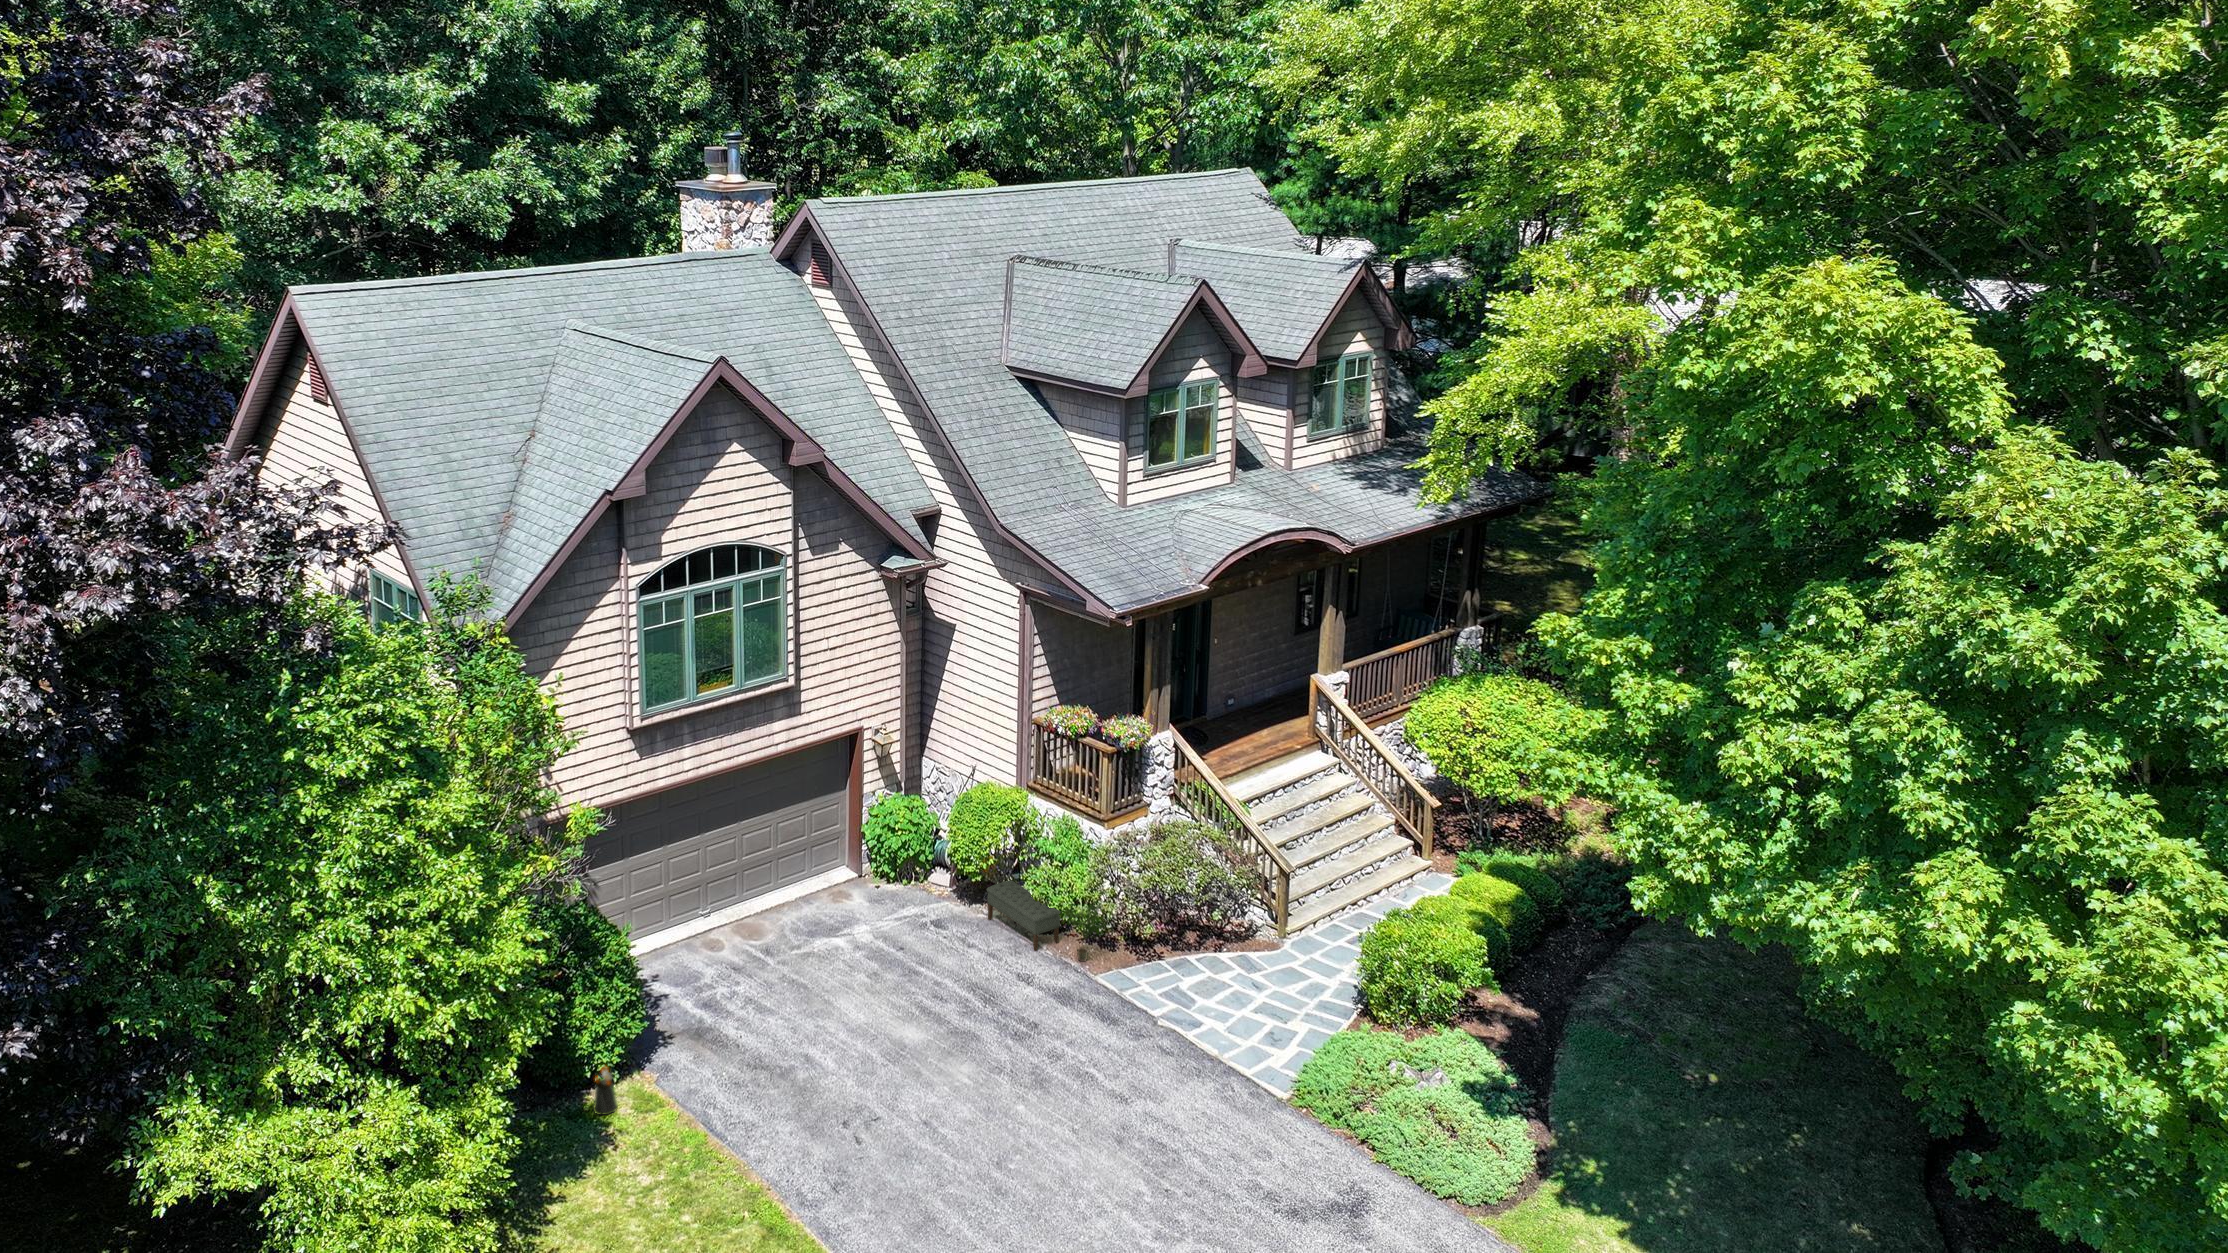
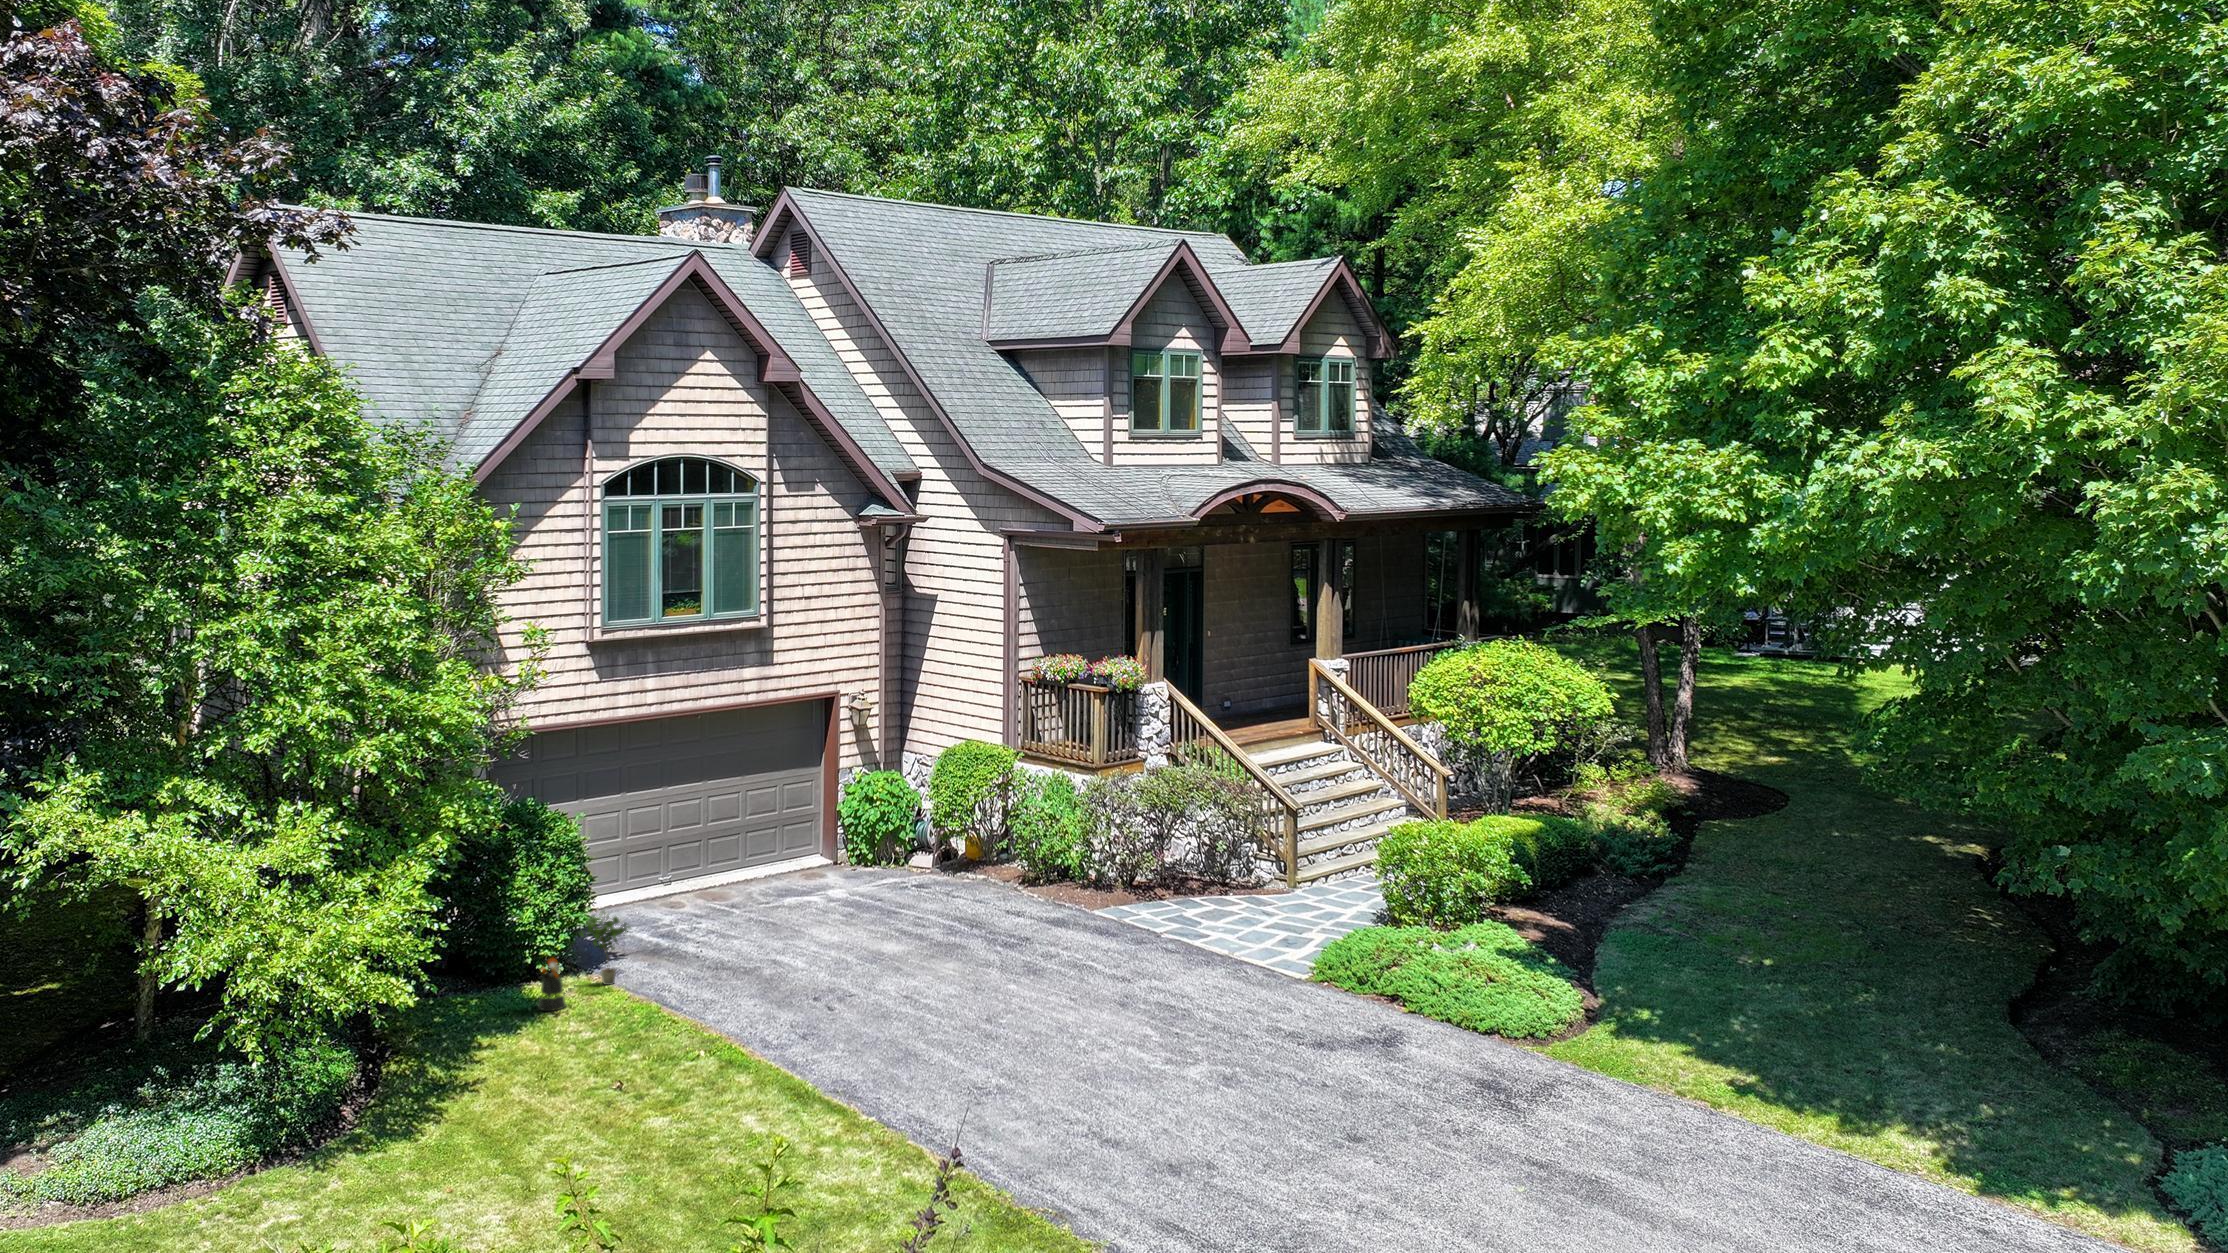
bench: present [987,880,1061,951] -> none [975,840,1055,899]
potted plant: present [1064,906,1105,962] -> present [579,911,631,985]

